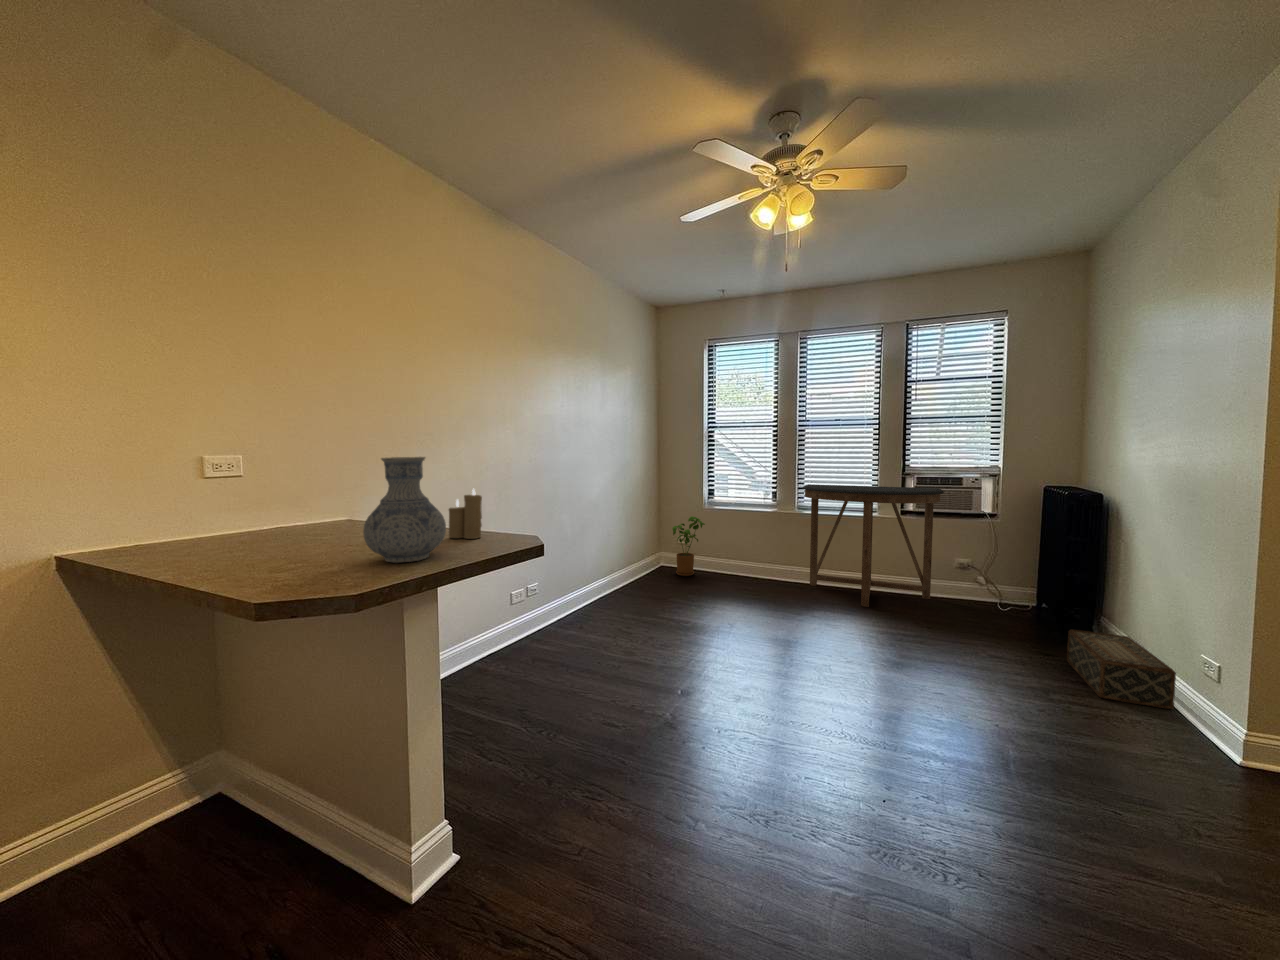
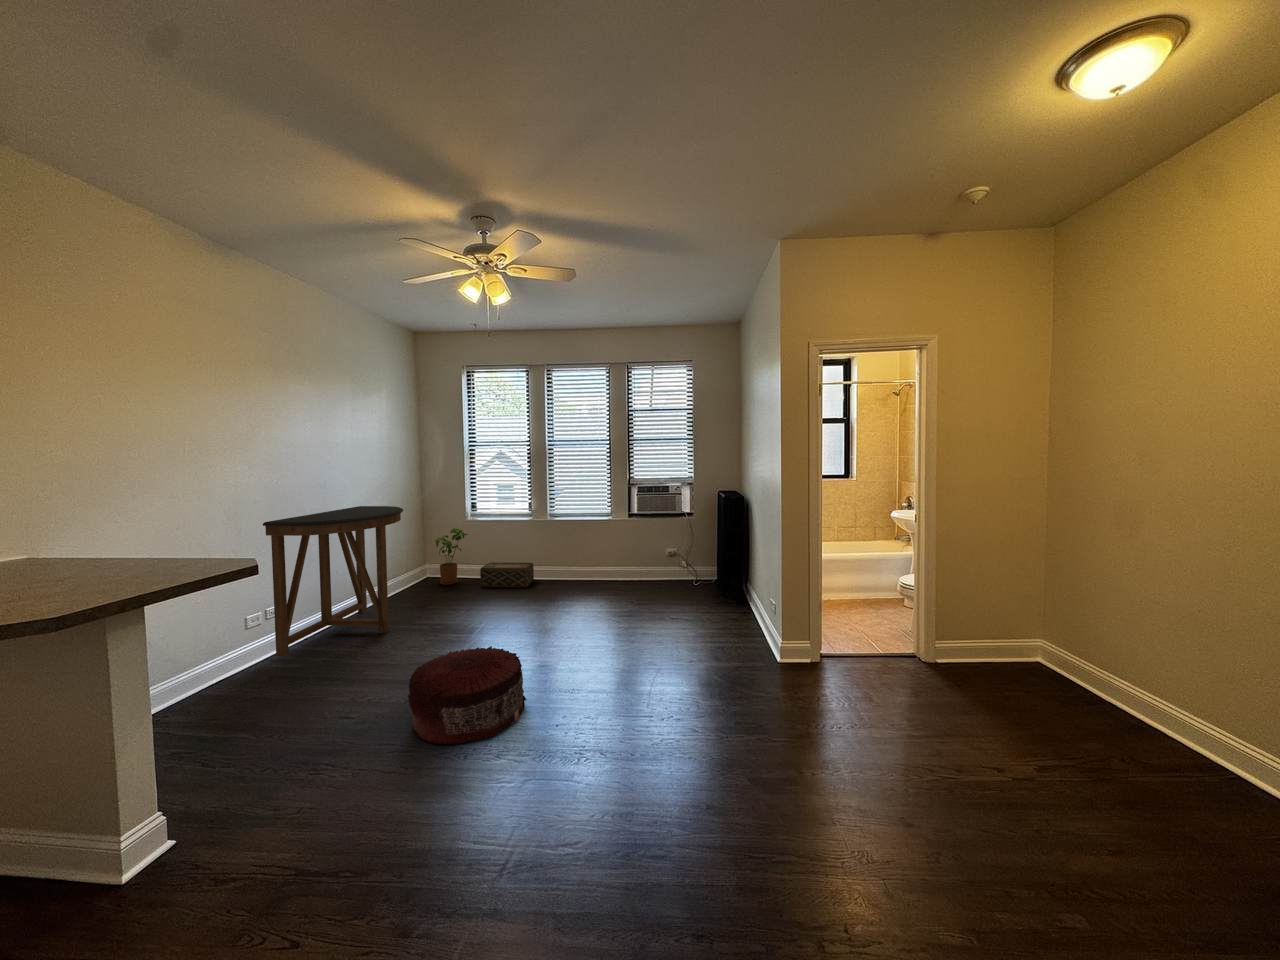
vase: present [363,457,446,563] -> none [56,496,154,591]
console table: present [803,484,944,607] -> present [263,506,403,656]
candle: present [449,489,482,539] -> none [157,519,196,566]
woven basket: present [1067,630,1176,709] -> present [480,563,534,587]
pouf: none [682,665,824,798] -> present [408,646,526,744]

